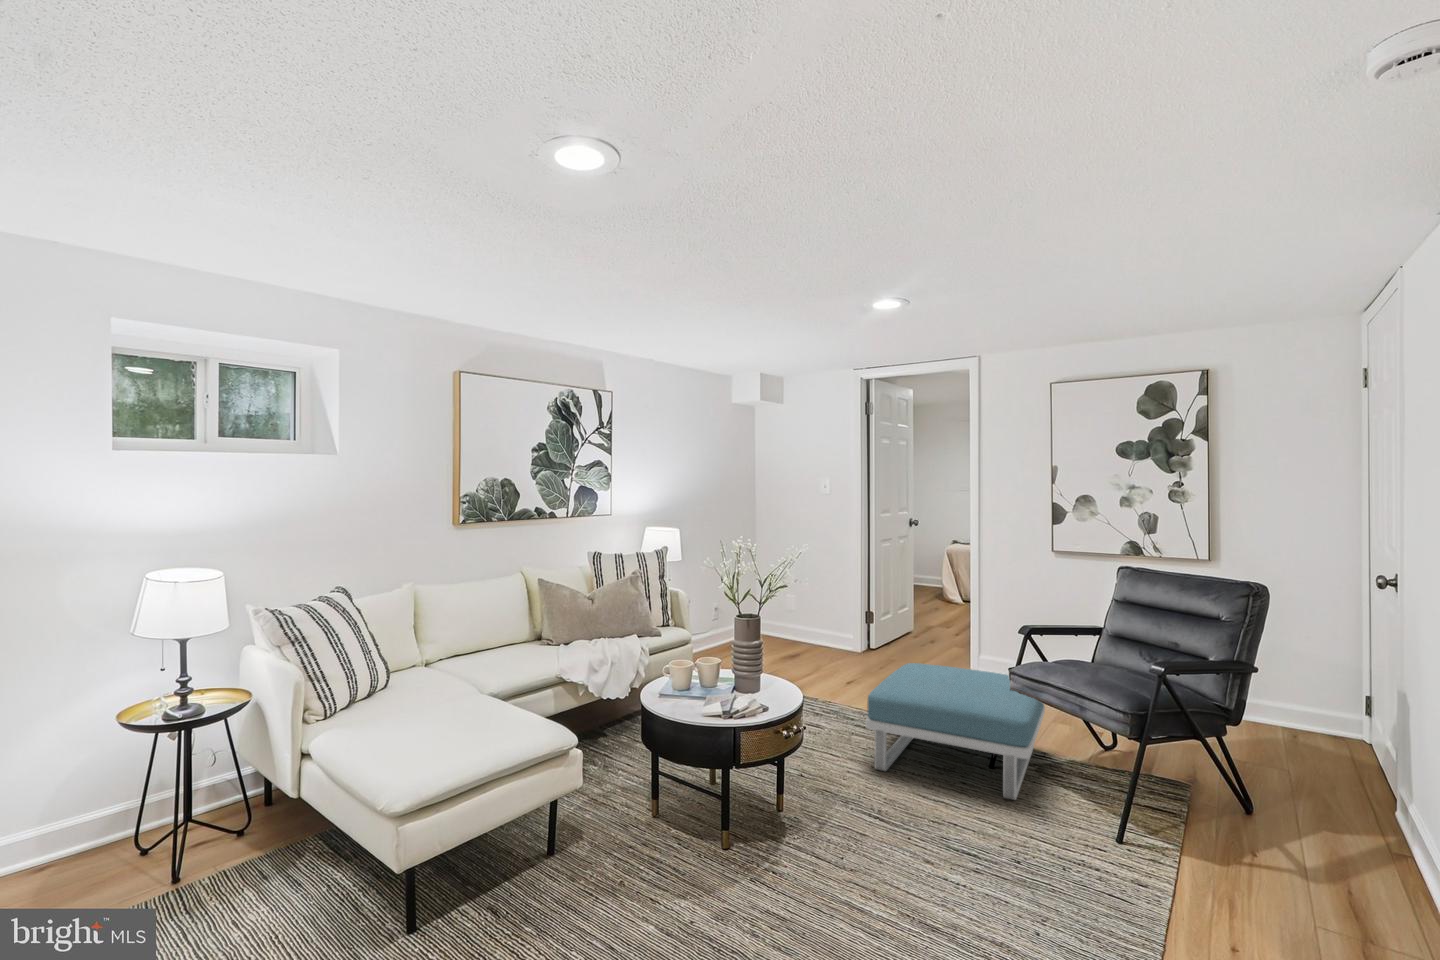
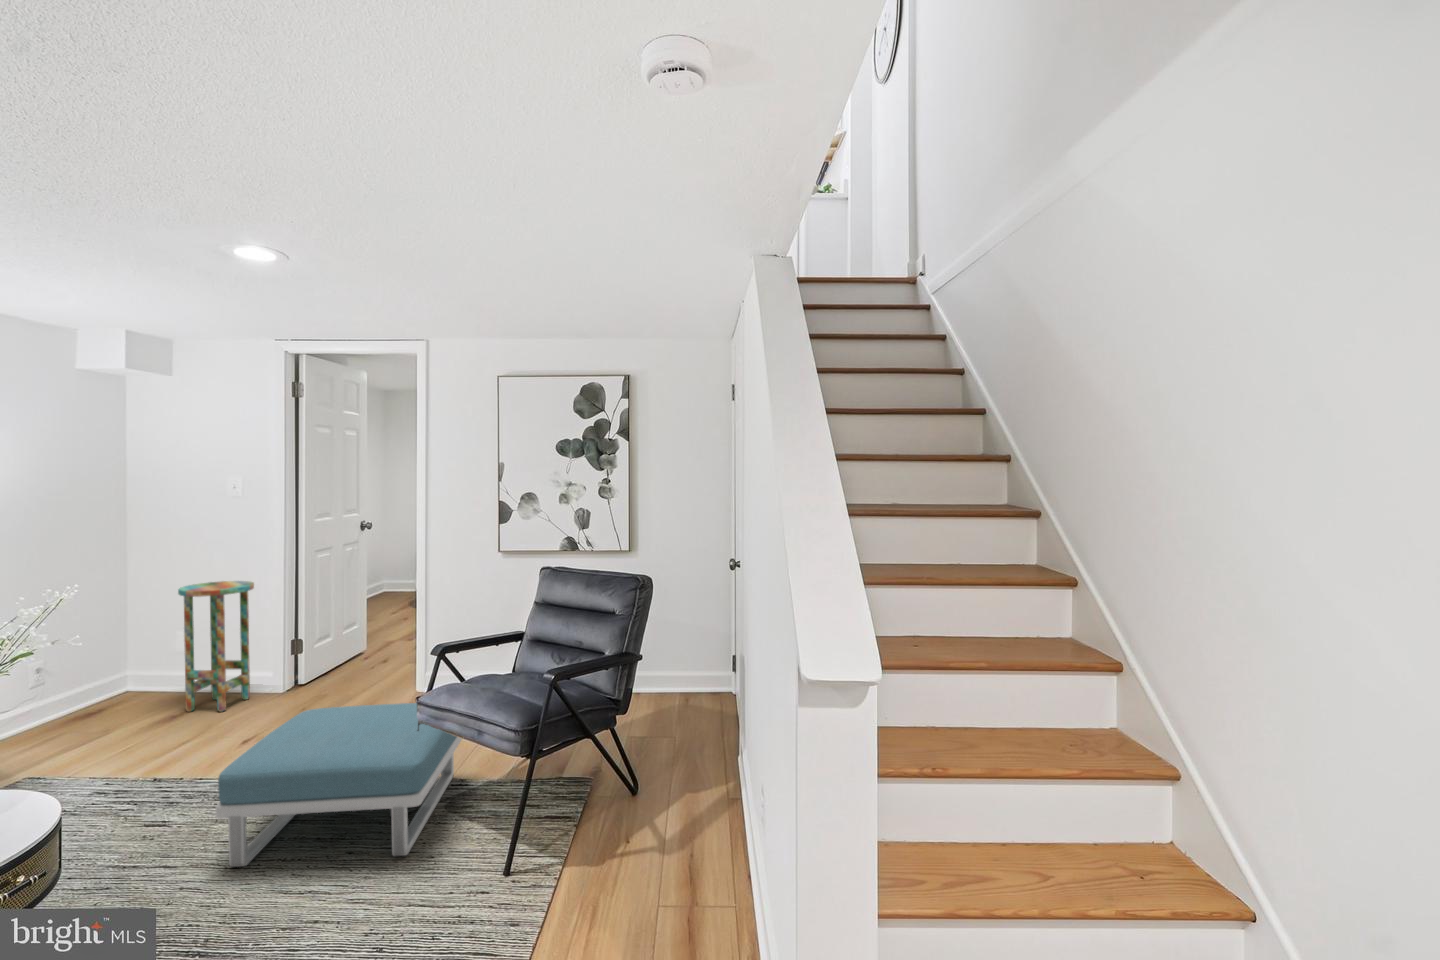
side table: none [796,558,845,658] -> present [178,581,254,712]

